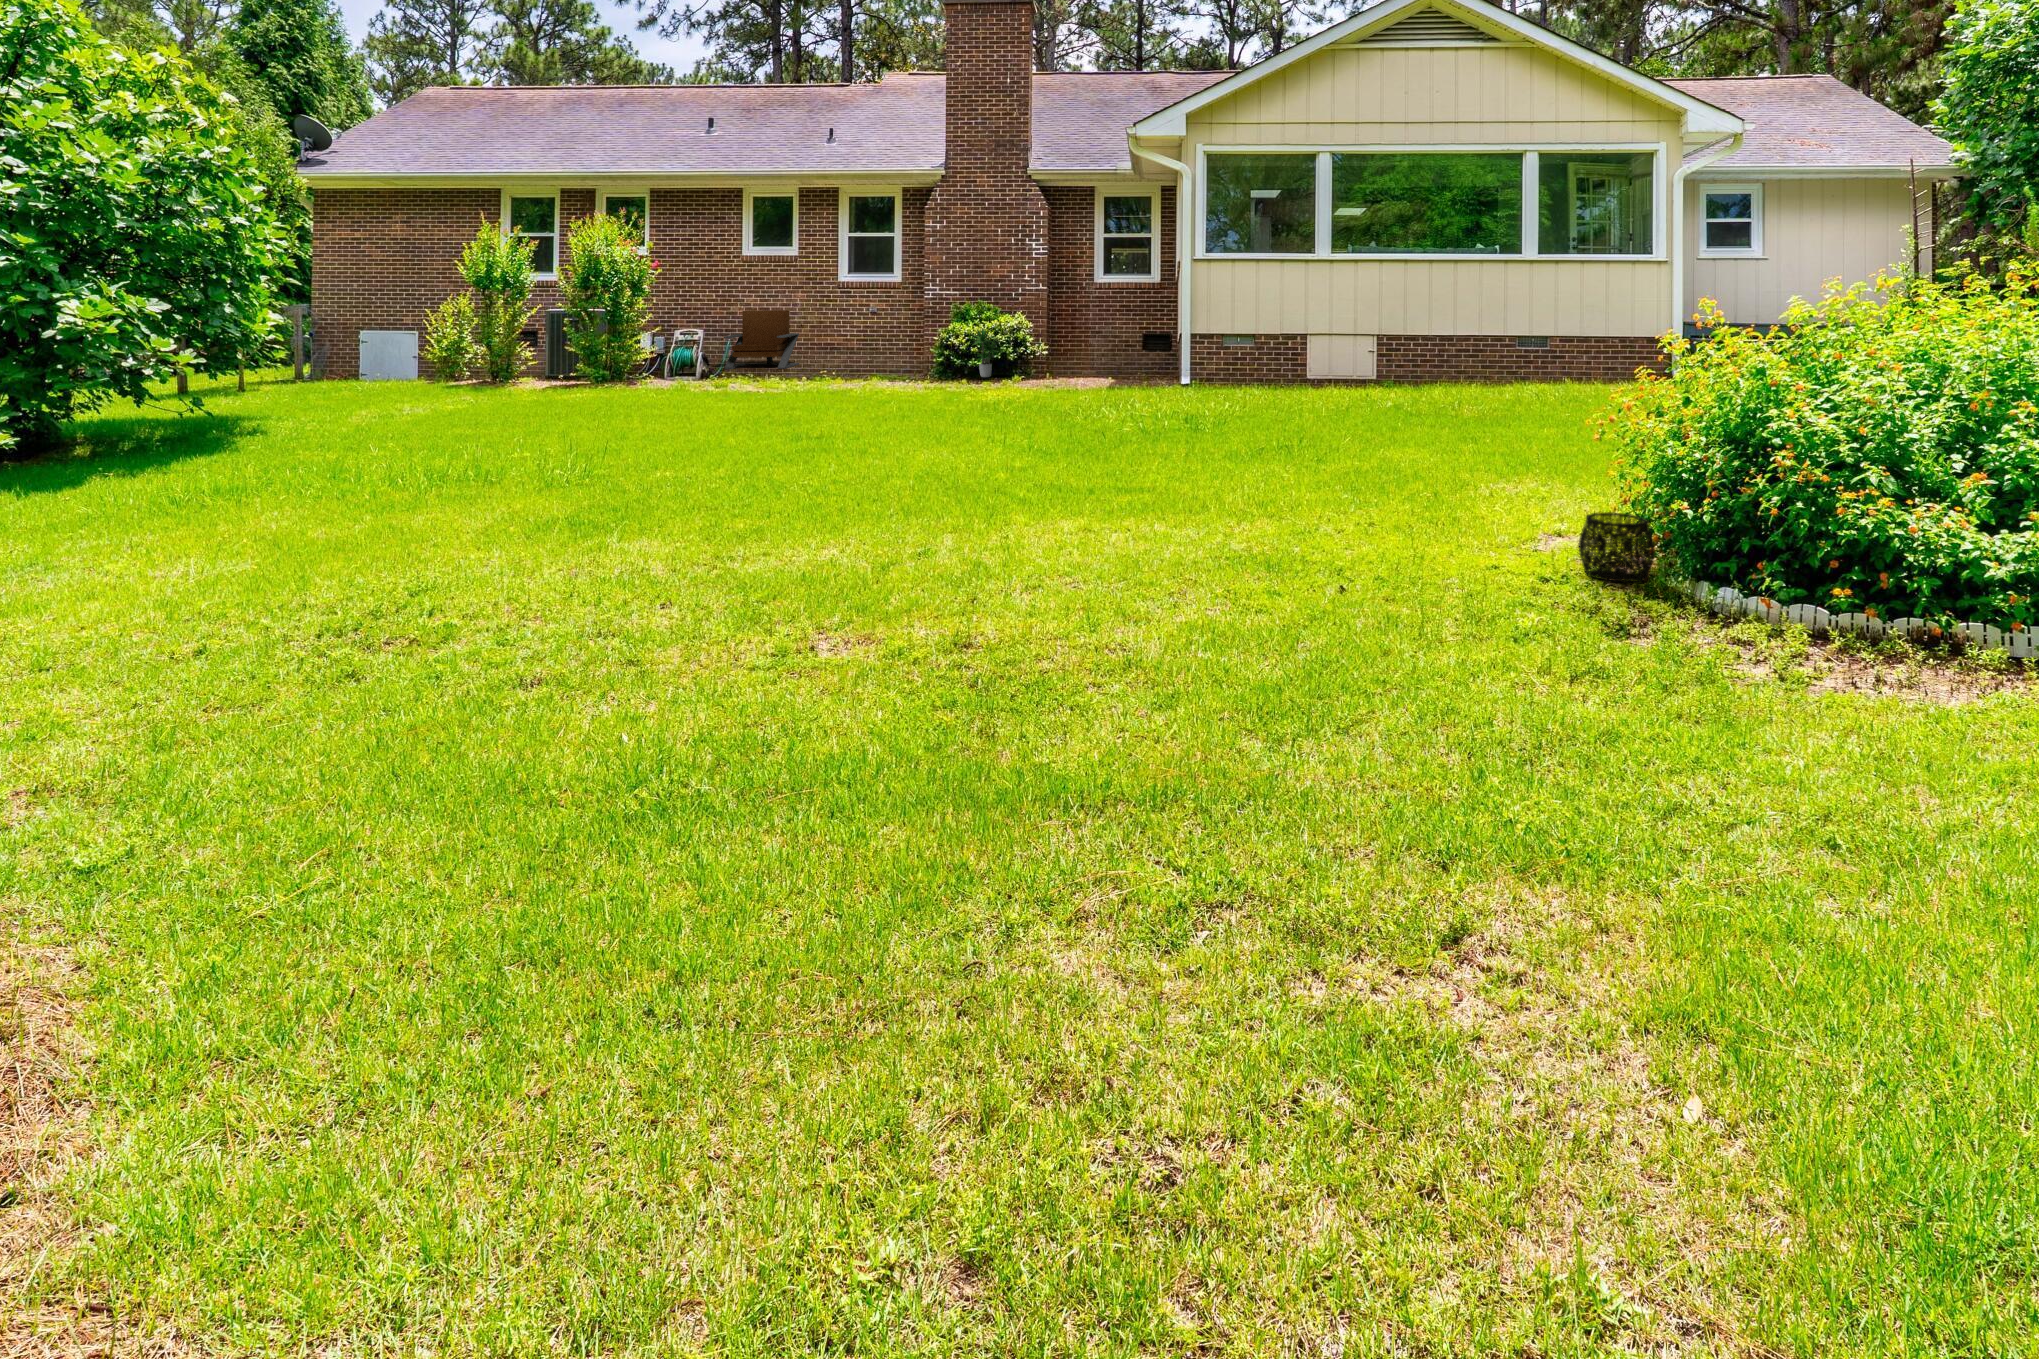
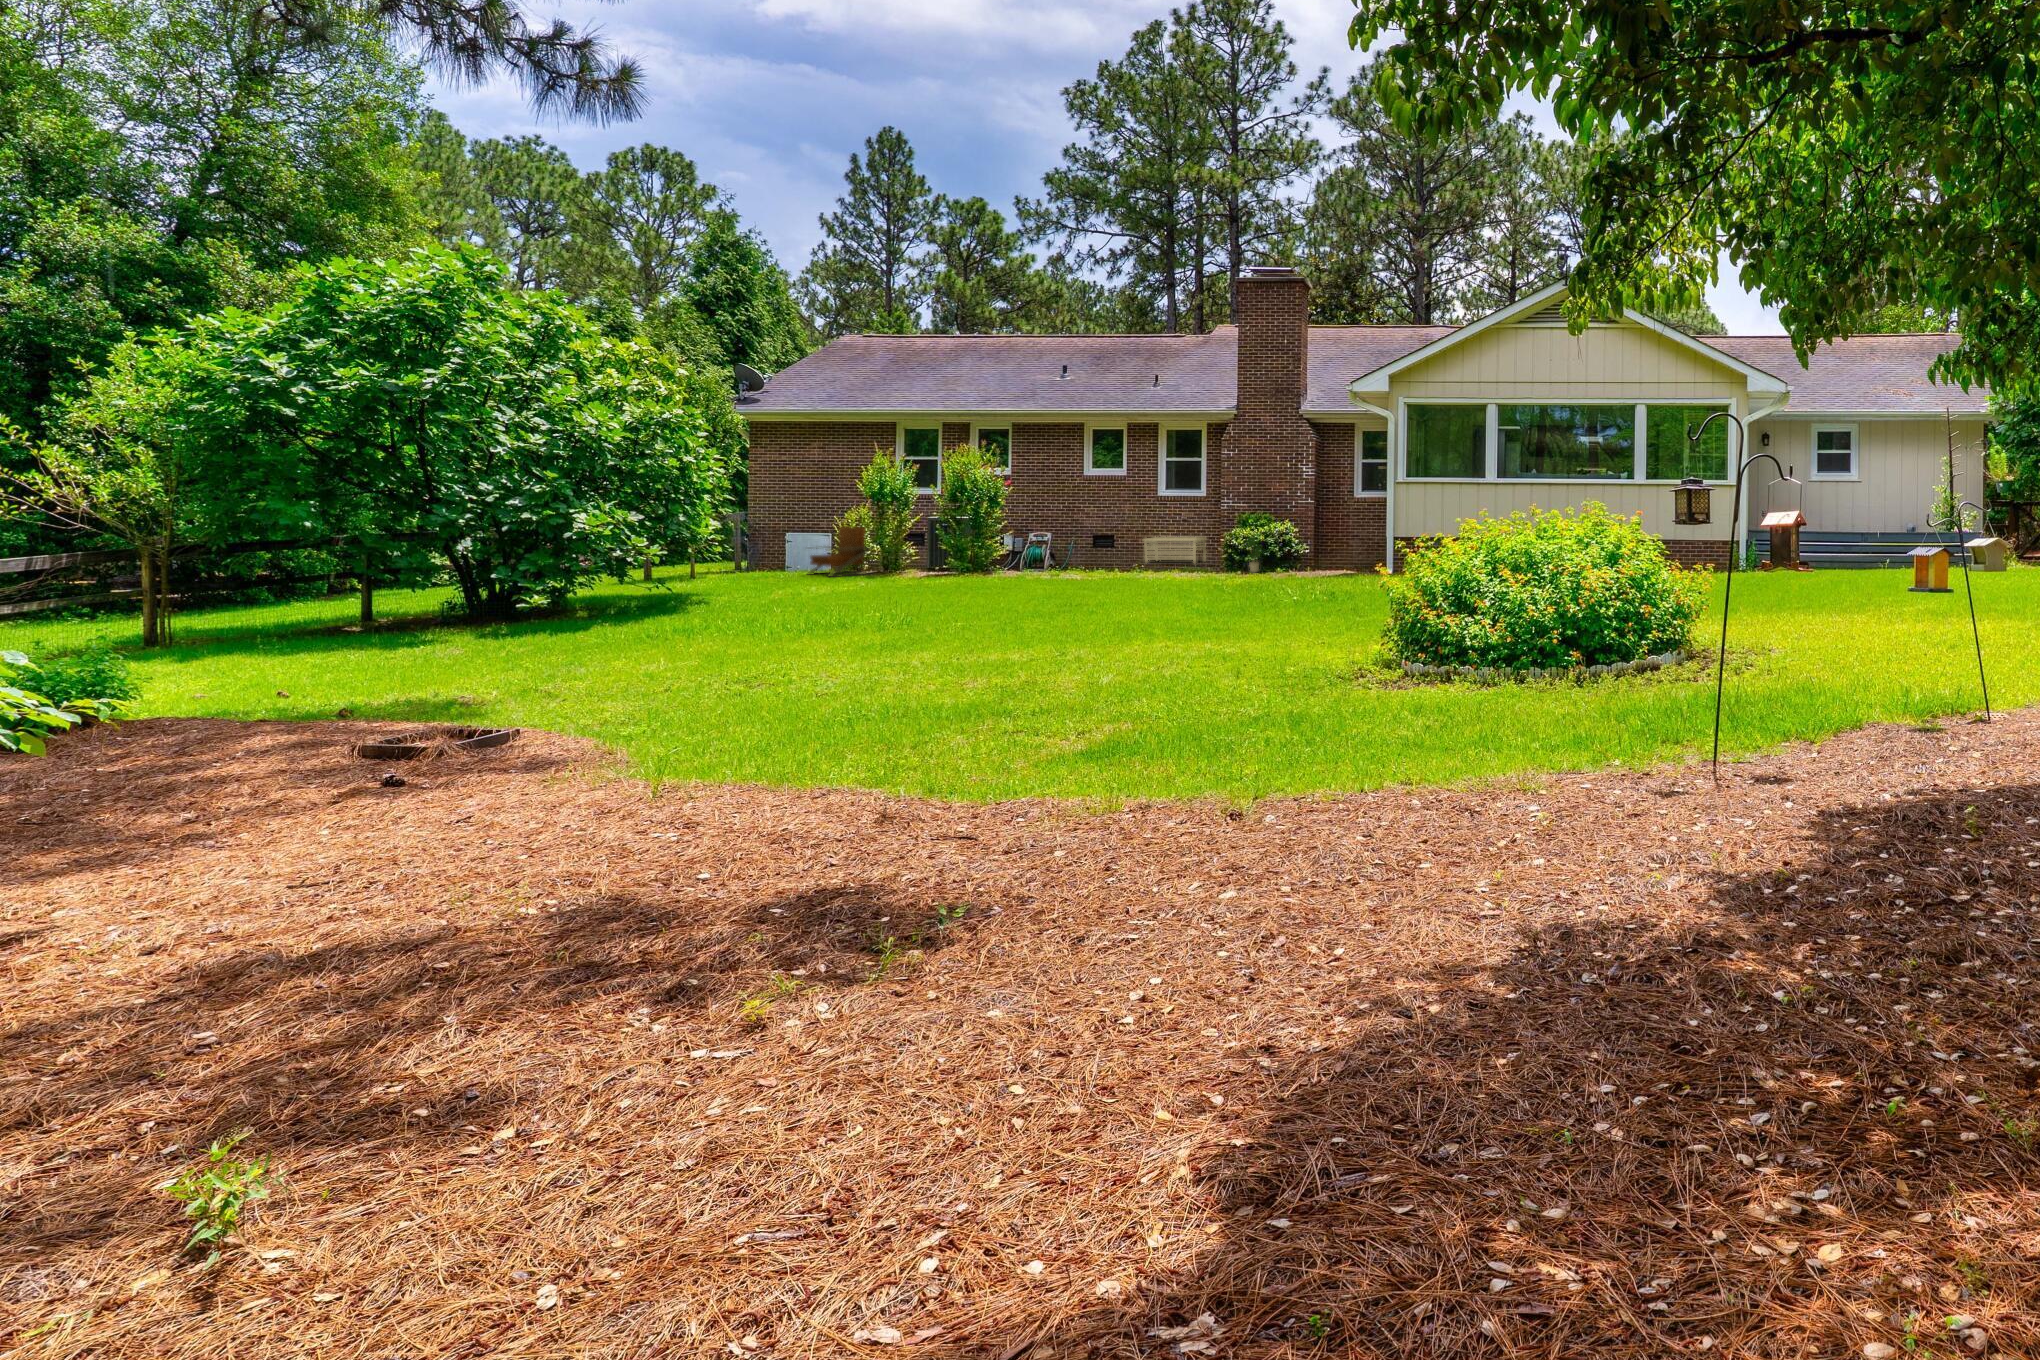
lounge chair: present [724,310,799,369] -> present [808,526,872,577]
storage bench: none [820,333,899,366] -> present [1143,537,1206,562]
woven basket: present [1579,512,1655,583] -> none [1383,641,1420,676]

